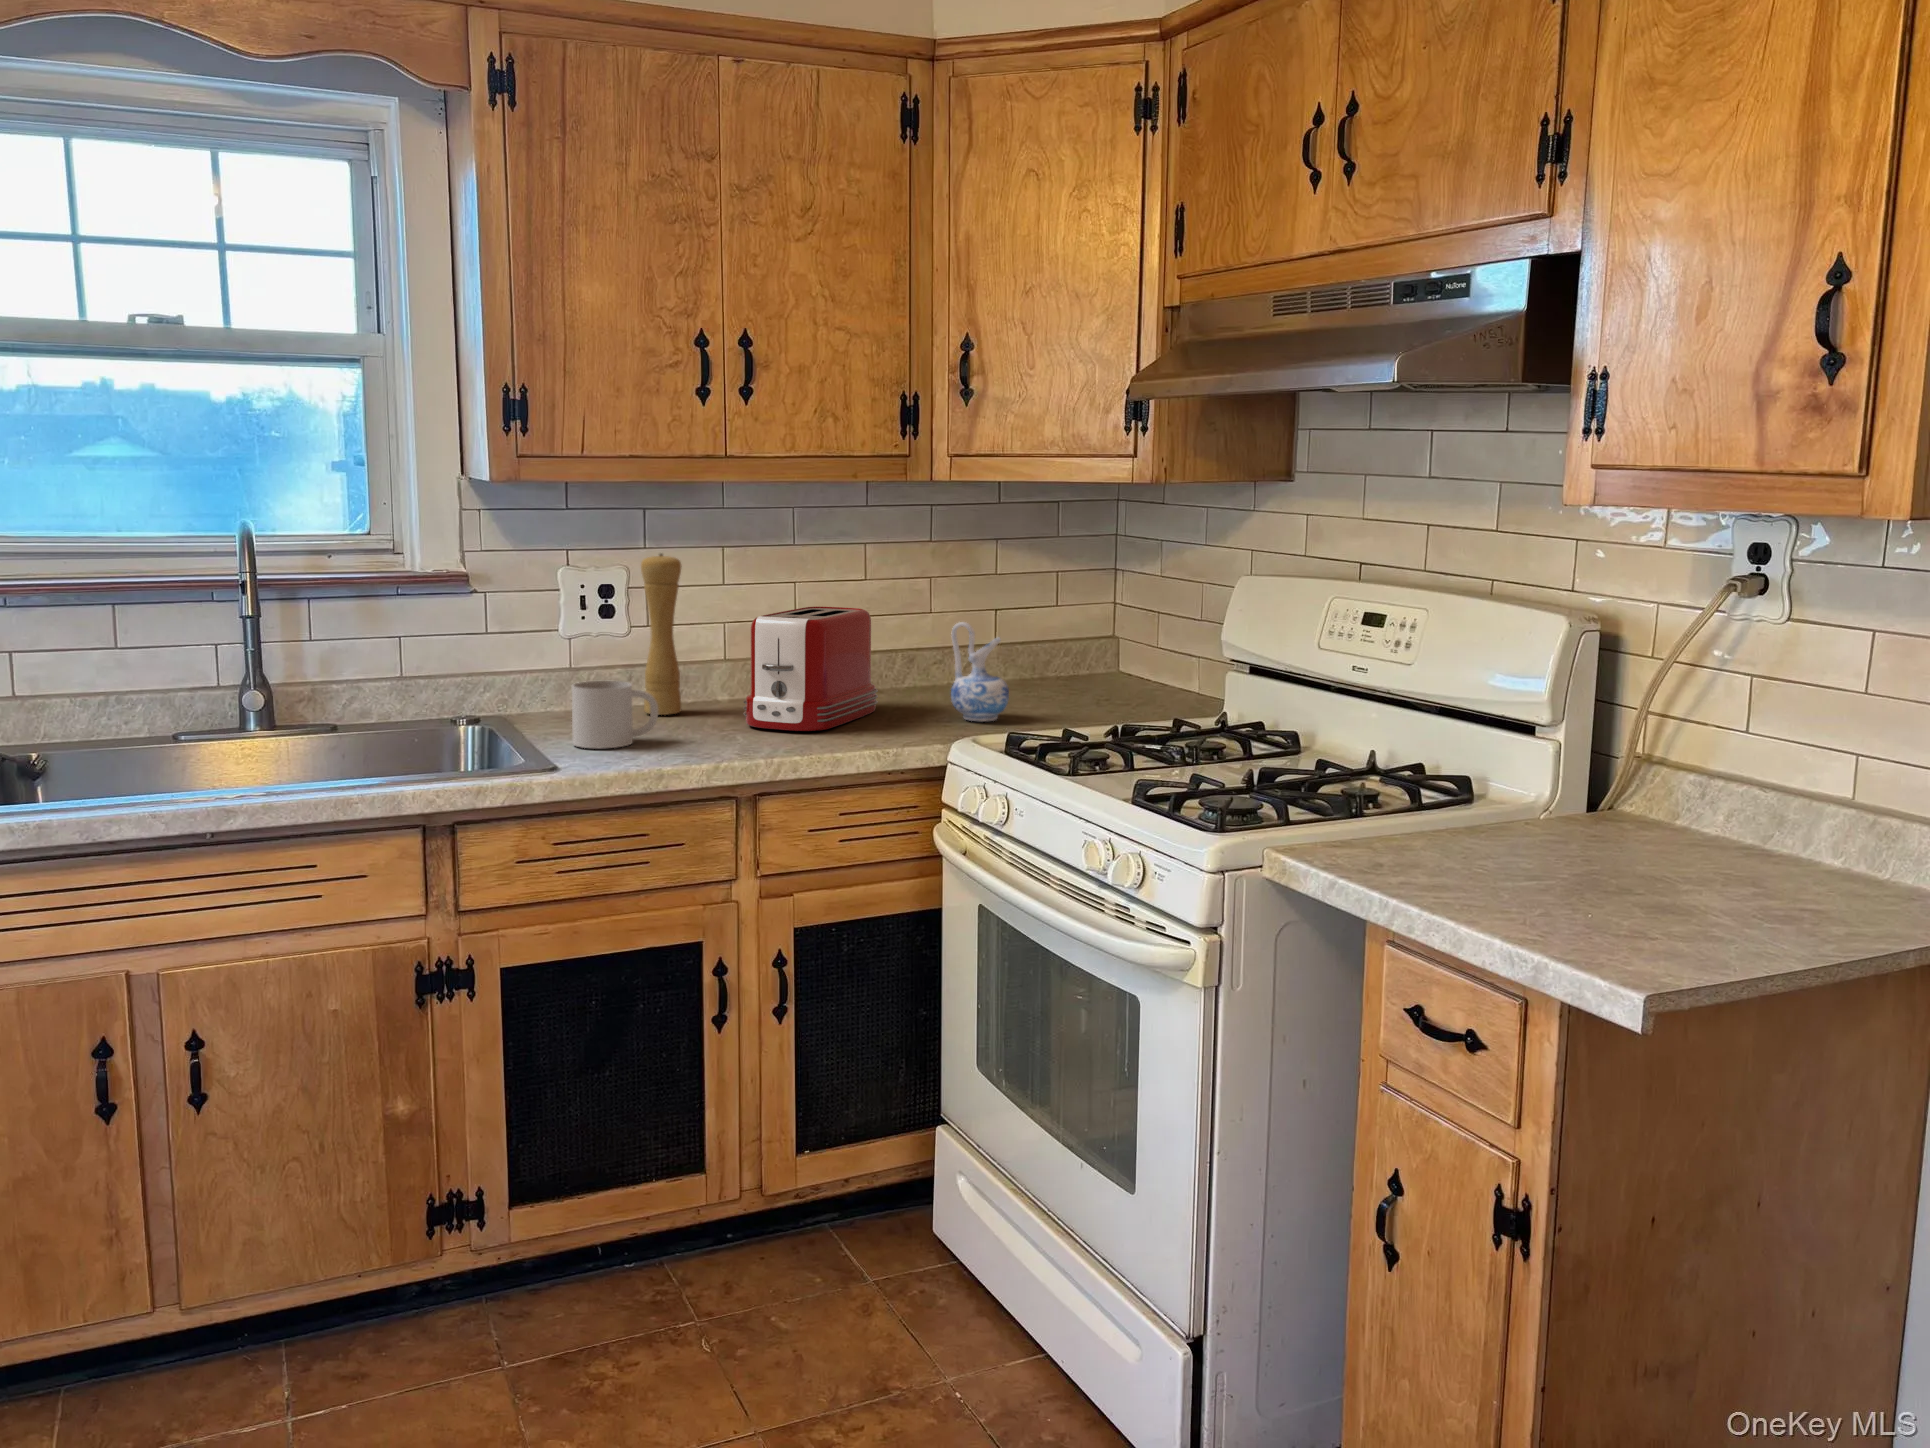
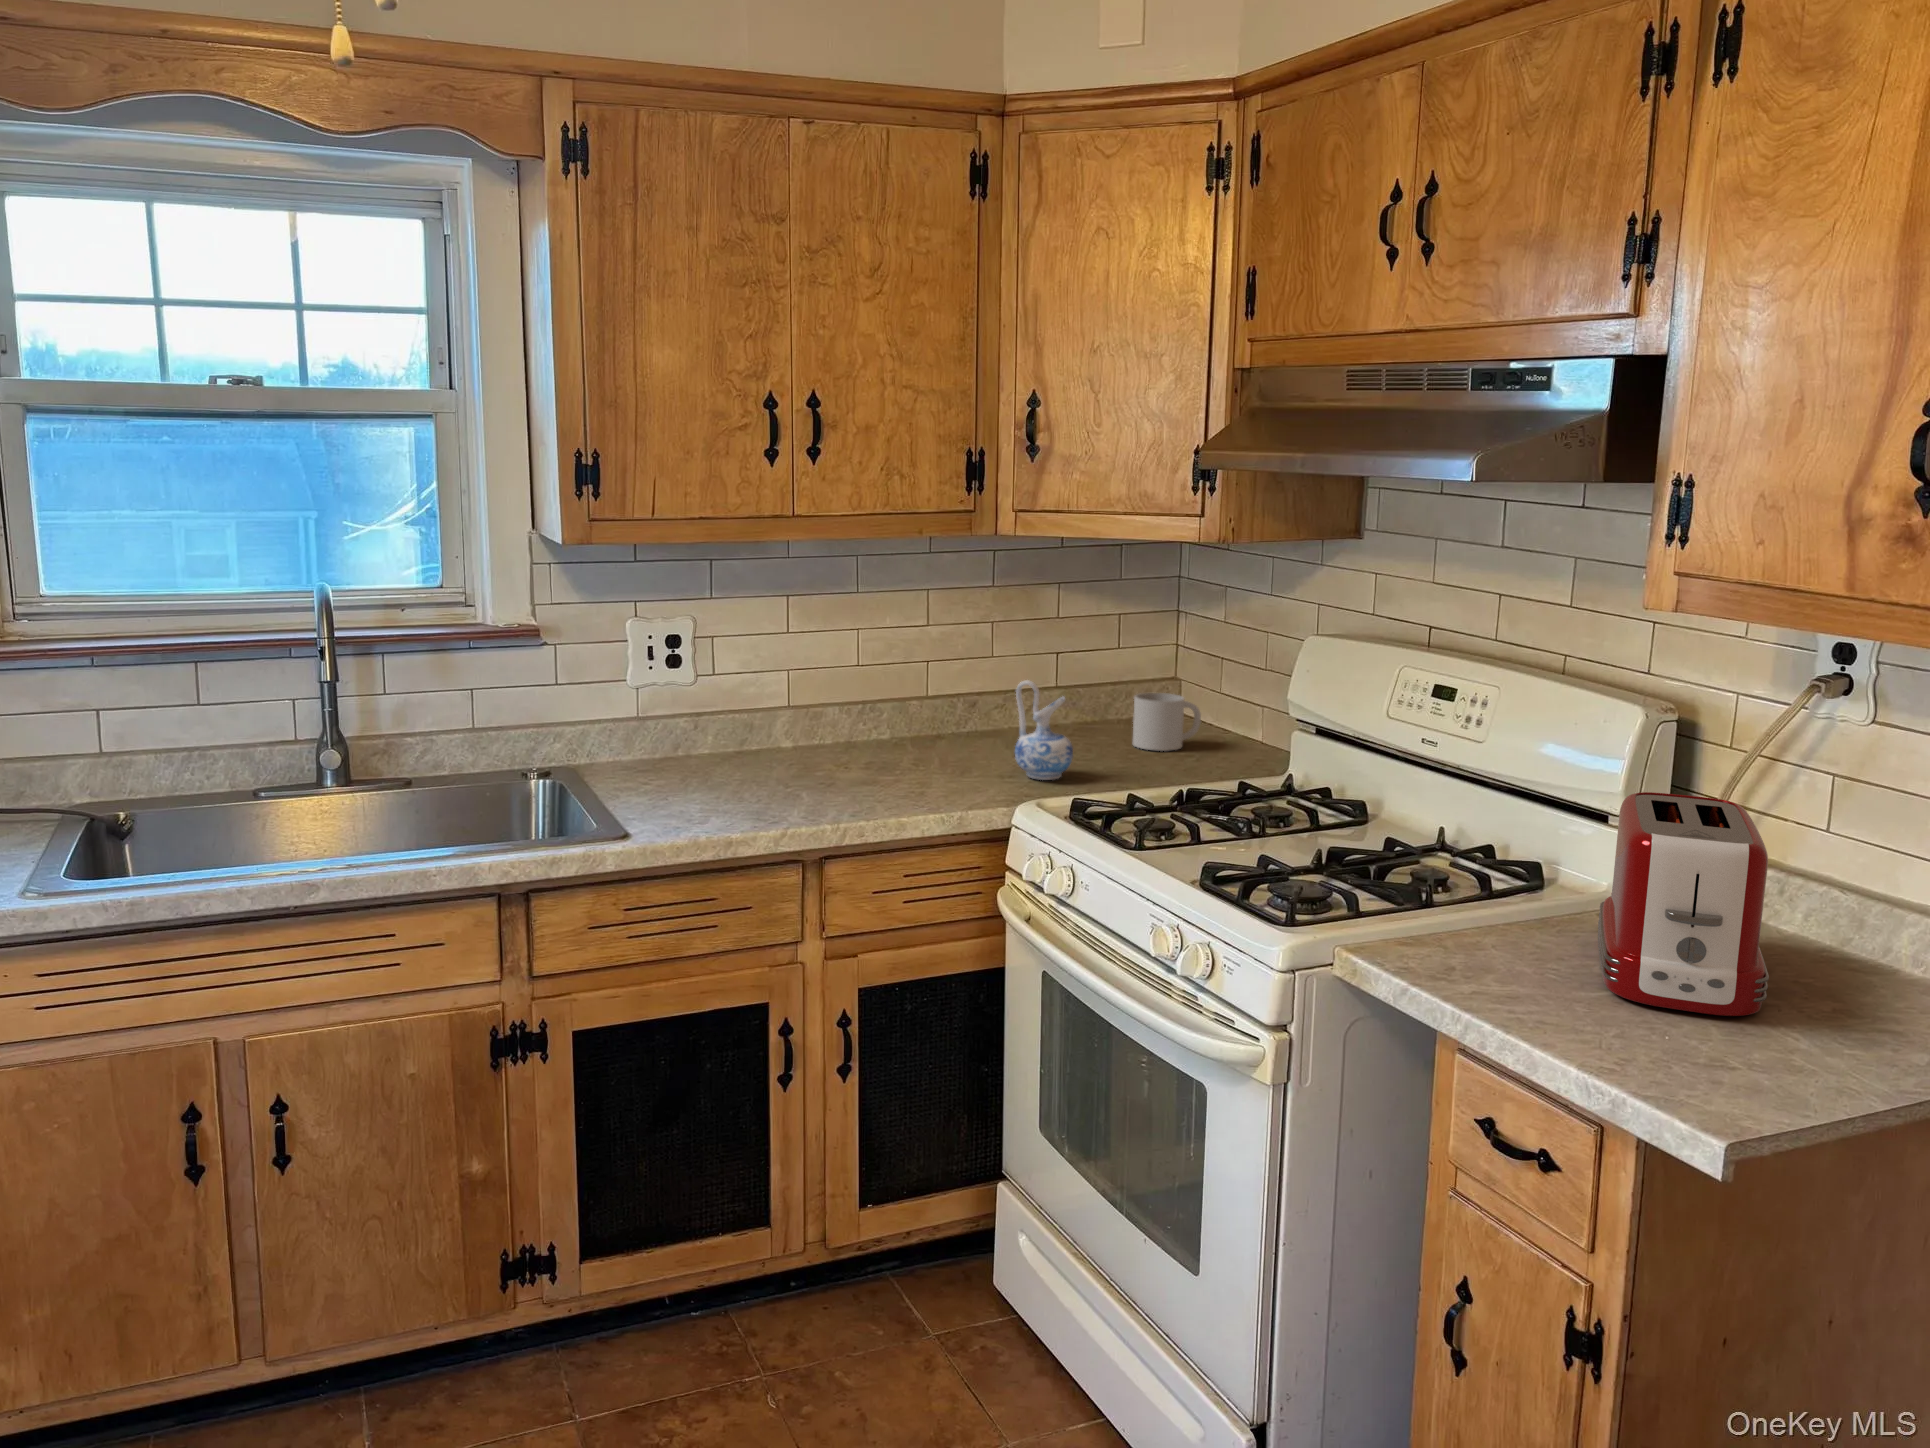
pepper mill: present [641,554,682,715] -> none [708,609,748,768]
toaster: present [743,607,878,731] -> present [1598,792,1769,1016]
mug: present [572,681,658,748] -> present [1133,693,1201,751]

